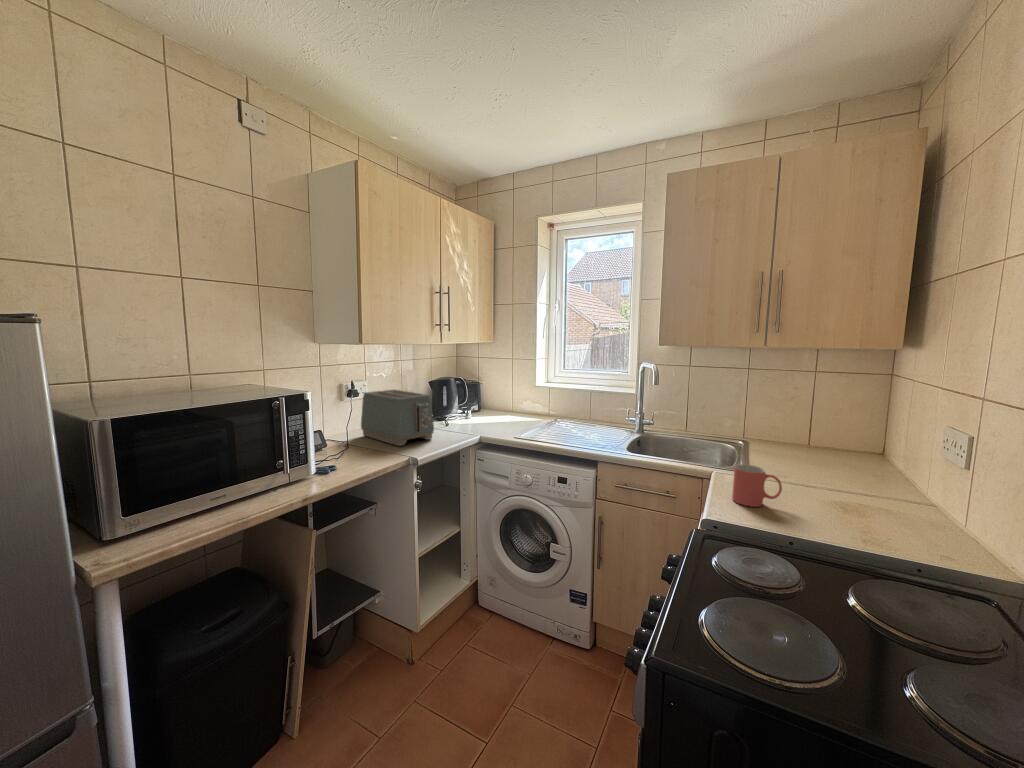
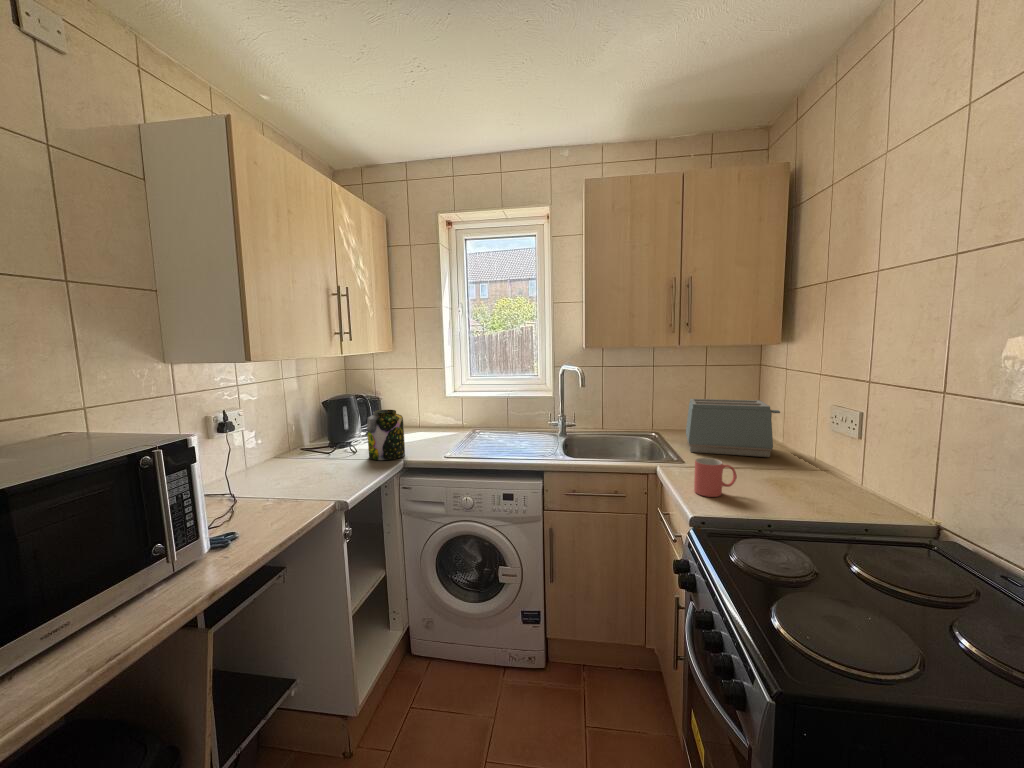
toaster: present [361,390,434,446] -> present [686,399,780,457]
jar: none [455,391,484,434] -> present [367,410,405,460]

